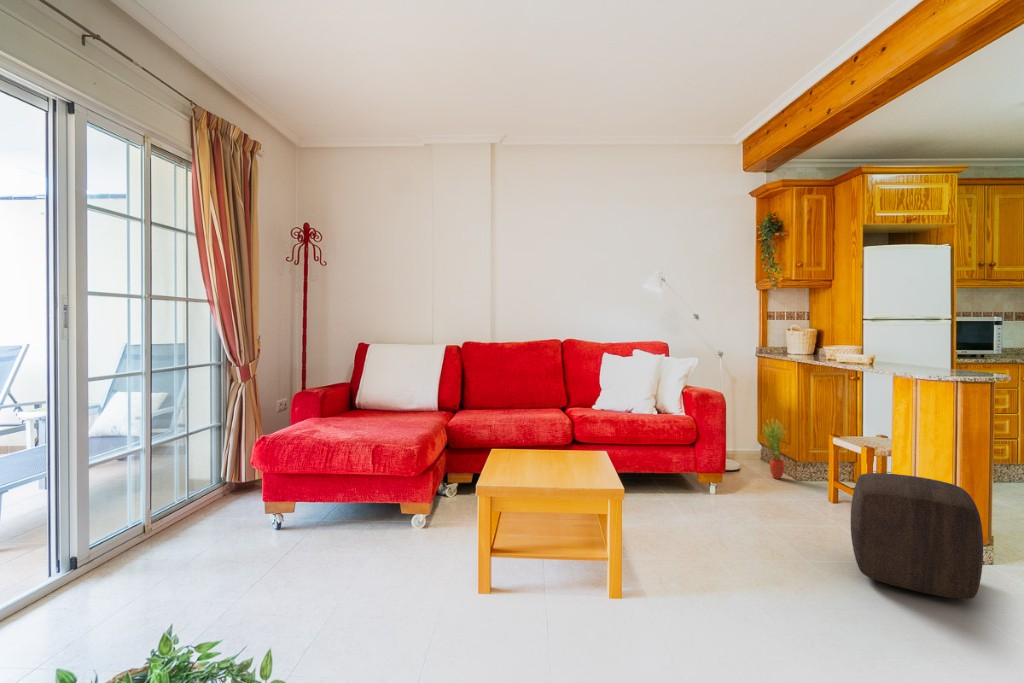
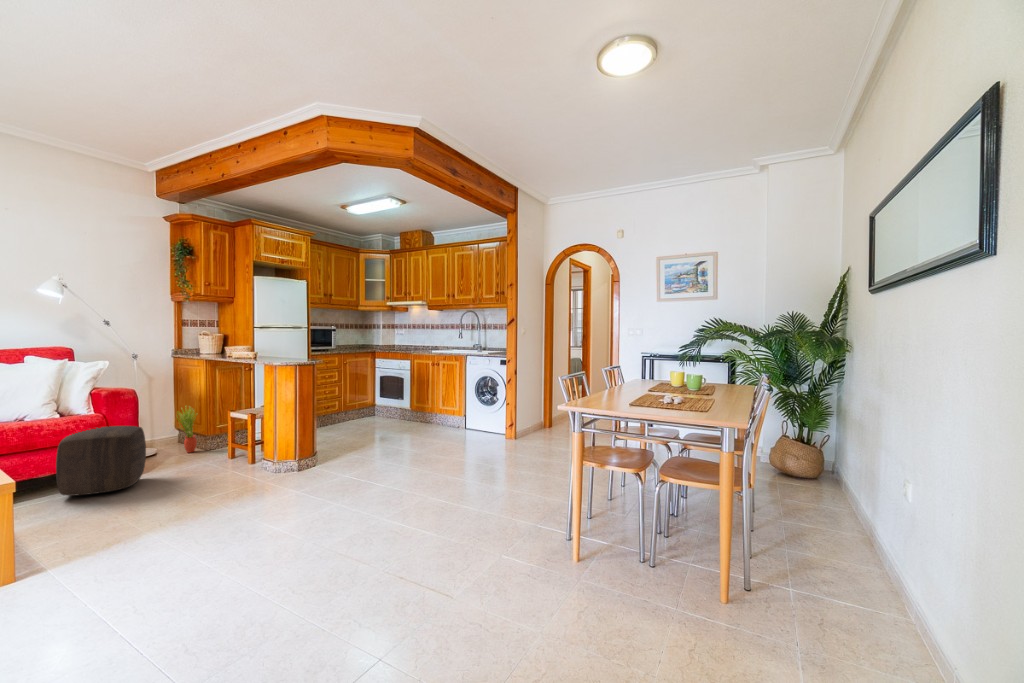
ottoman: present [851,473,983,599] -> present [56,426,146,496]

